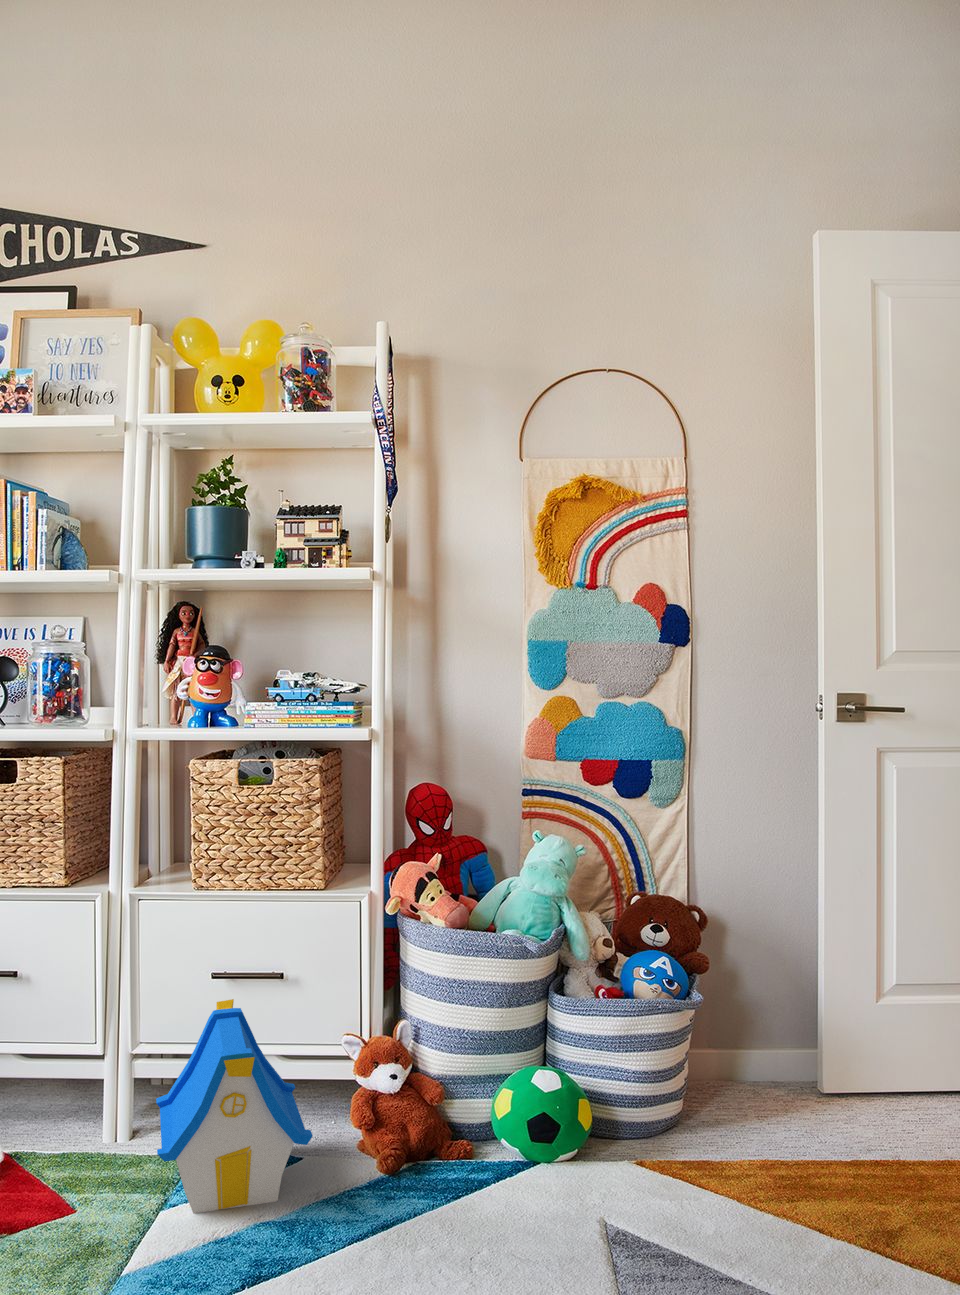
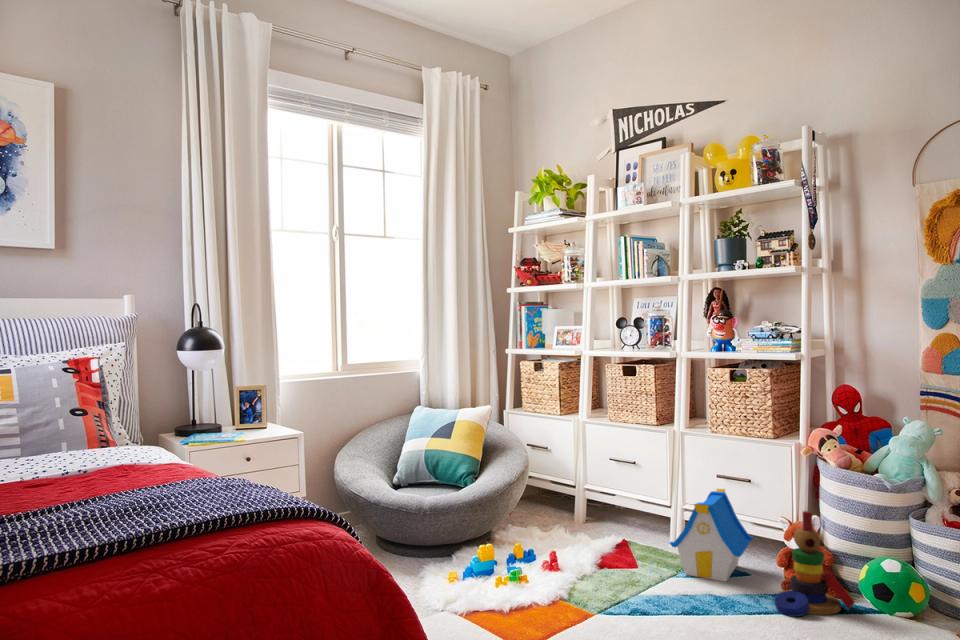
stacking toy: none [396,1031,519,1255] -> present [775,511,855,617]

